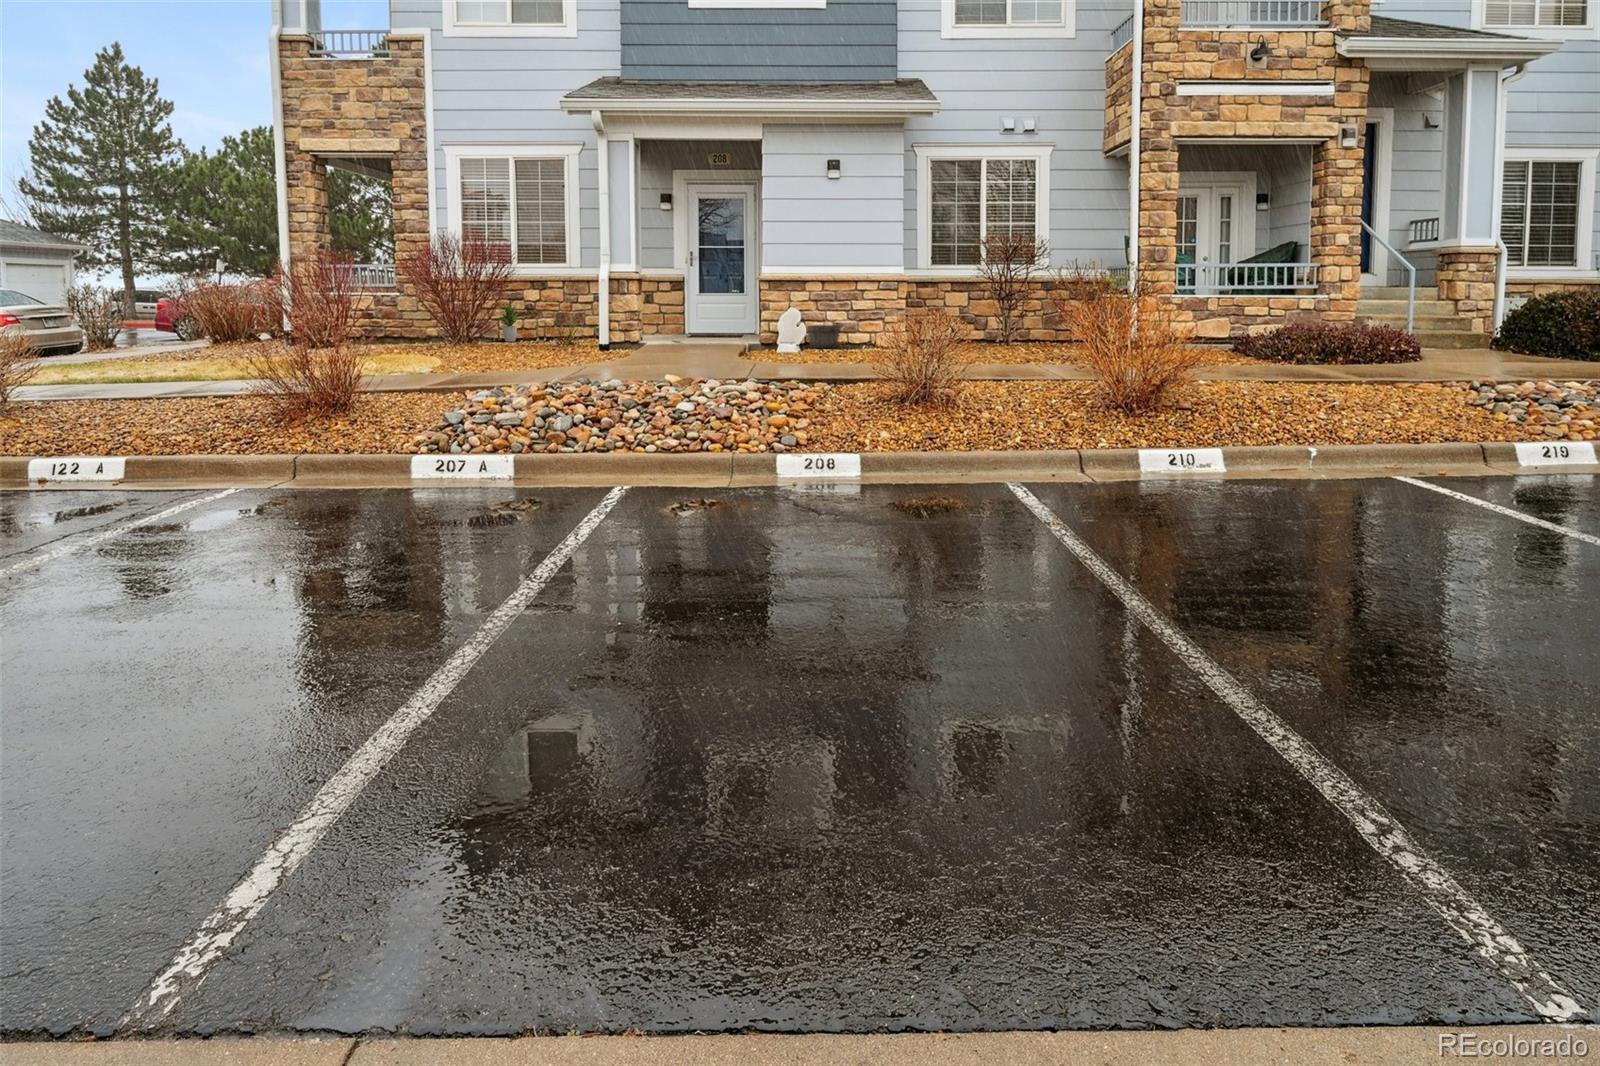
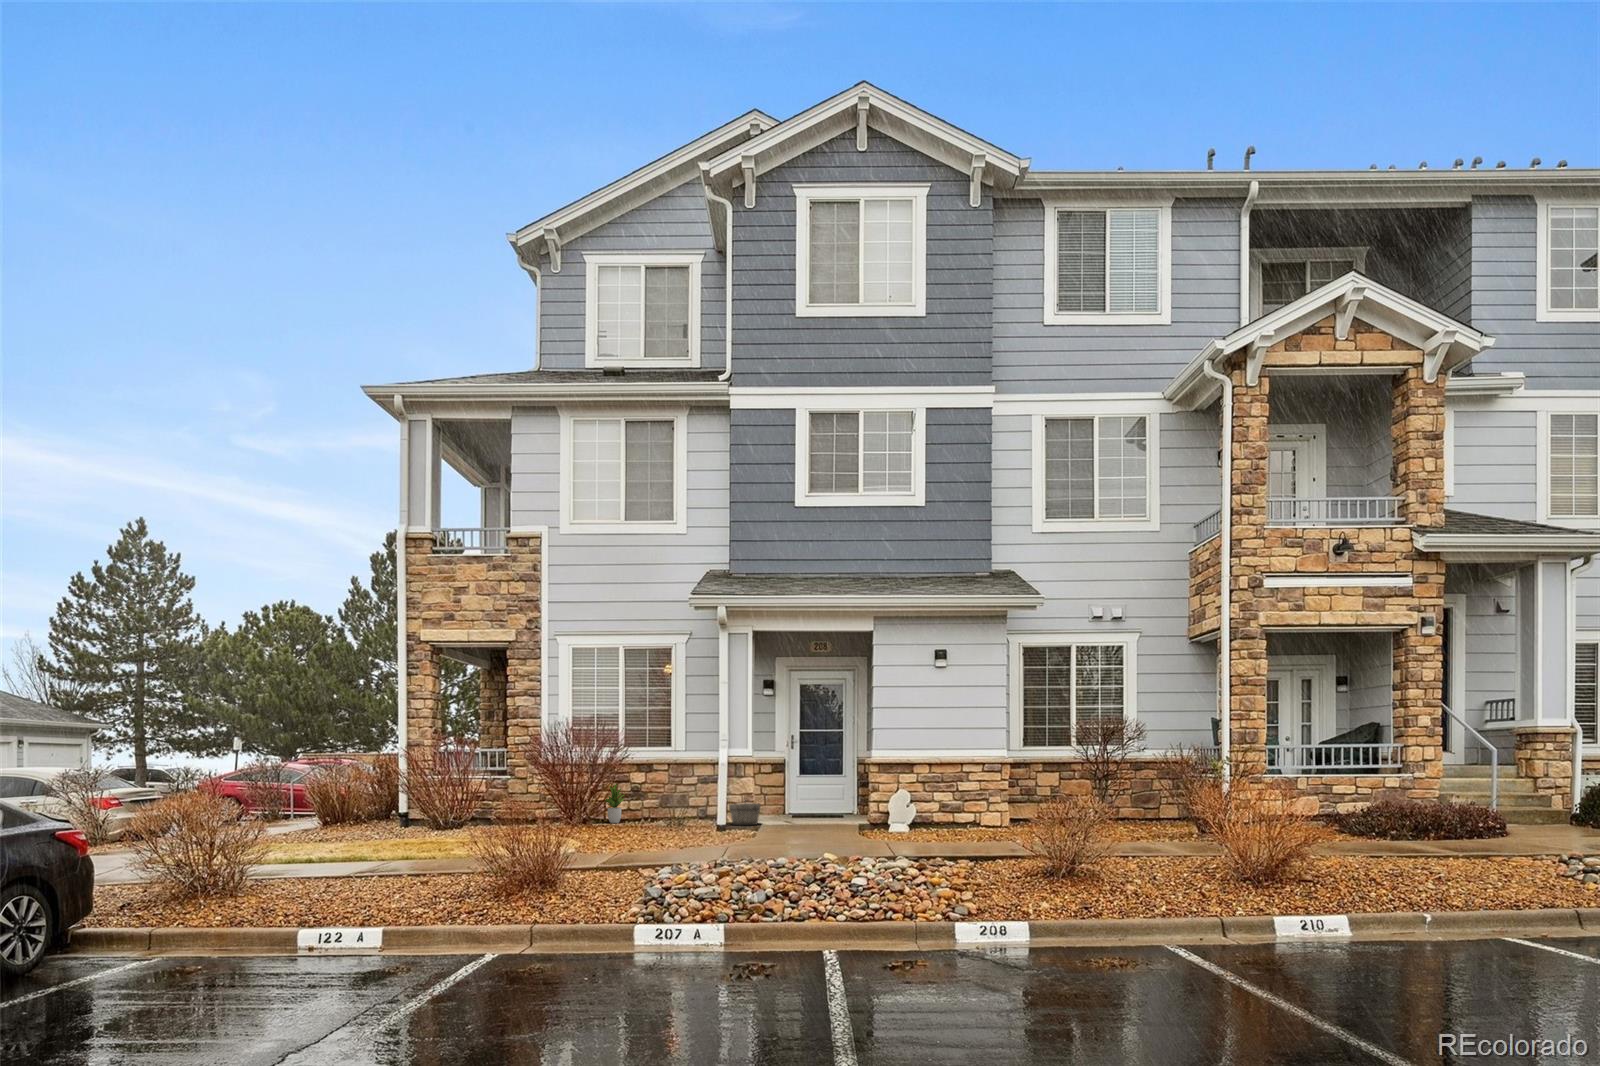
wooden bucket: present [806,320,841,348] -> present [729,800,760,825]

